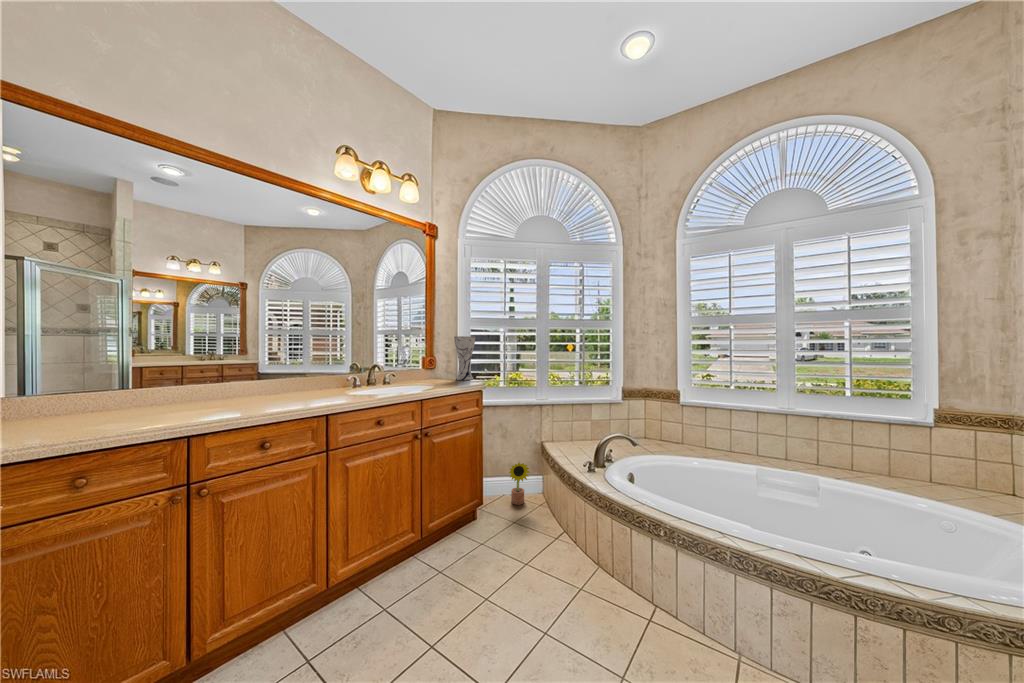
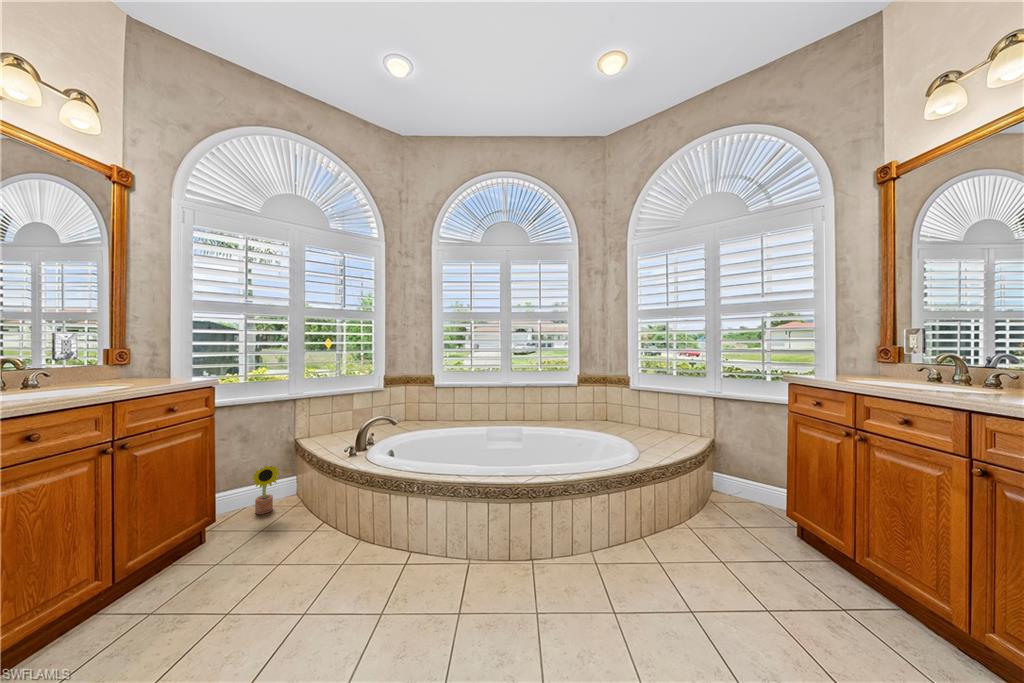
vase: present [454,336,475,380] -> none [165,322,200,378]

